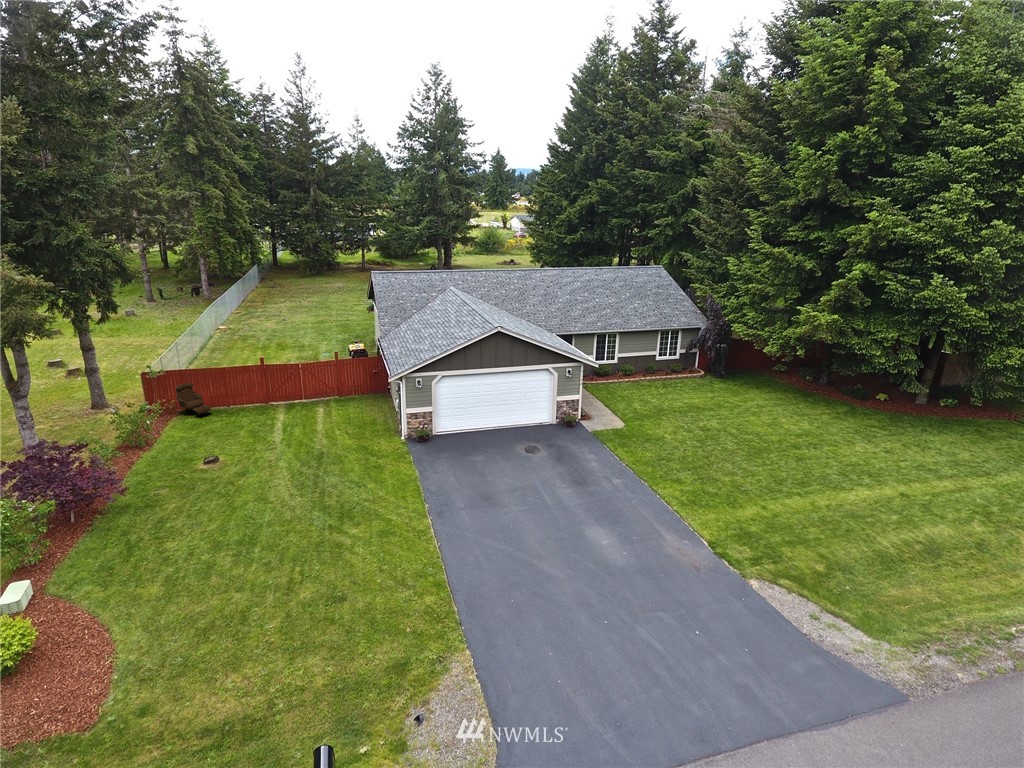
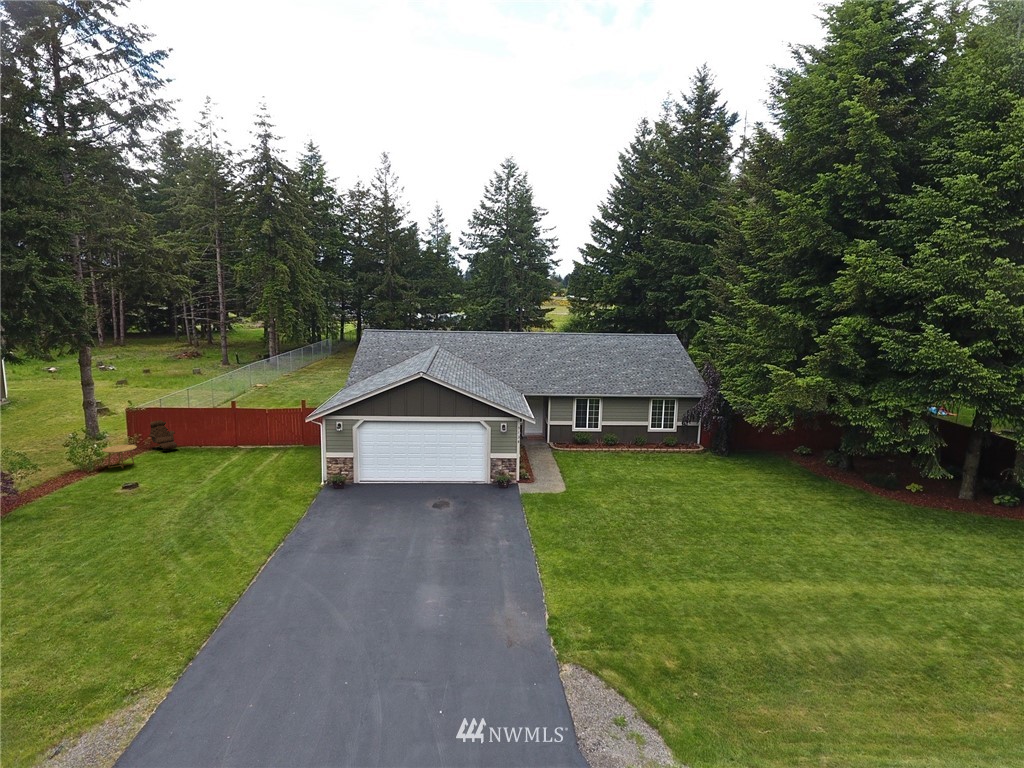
round table: none [148,414,183,441] -> present [103,445,137,469]

